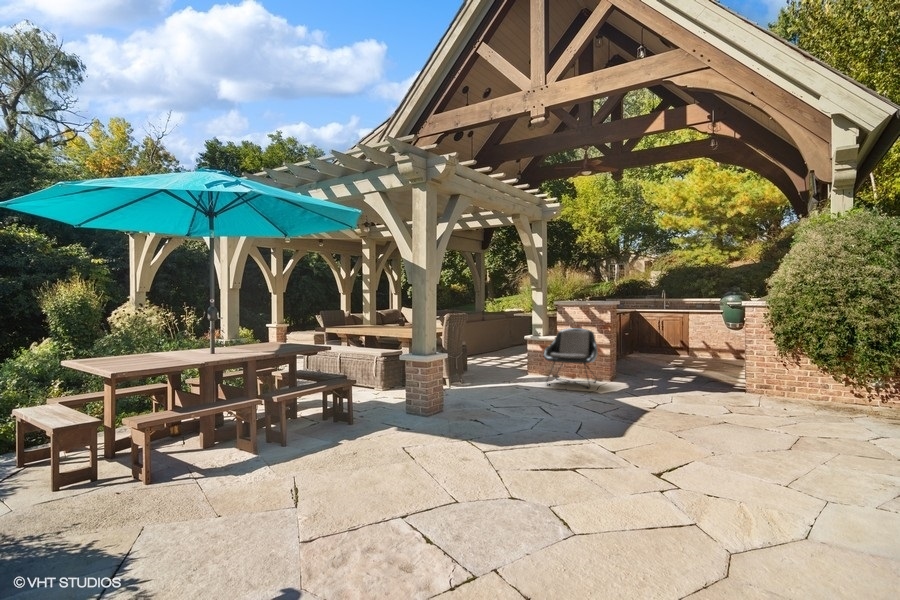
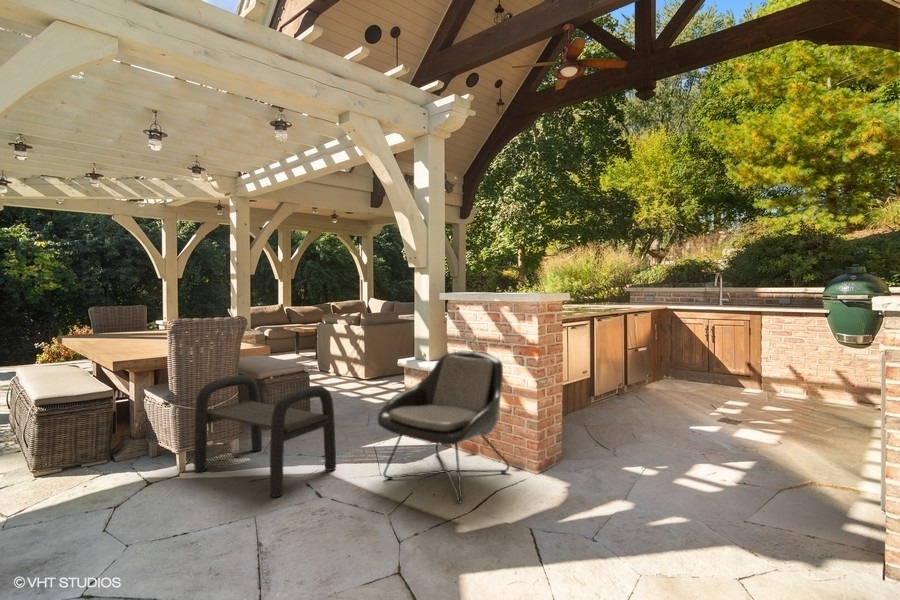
bench: none [454,341,519,390] -> present [194,375,336,497]

